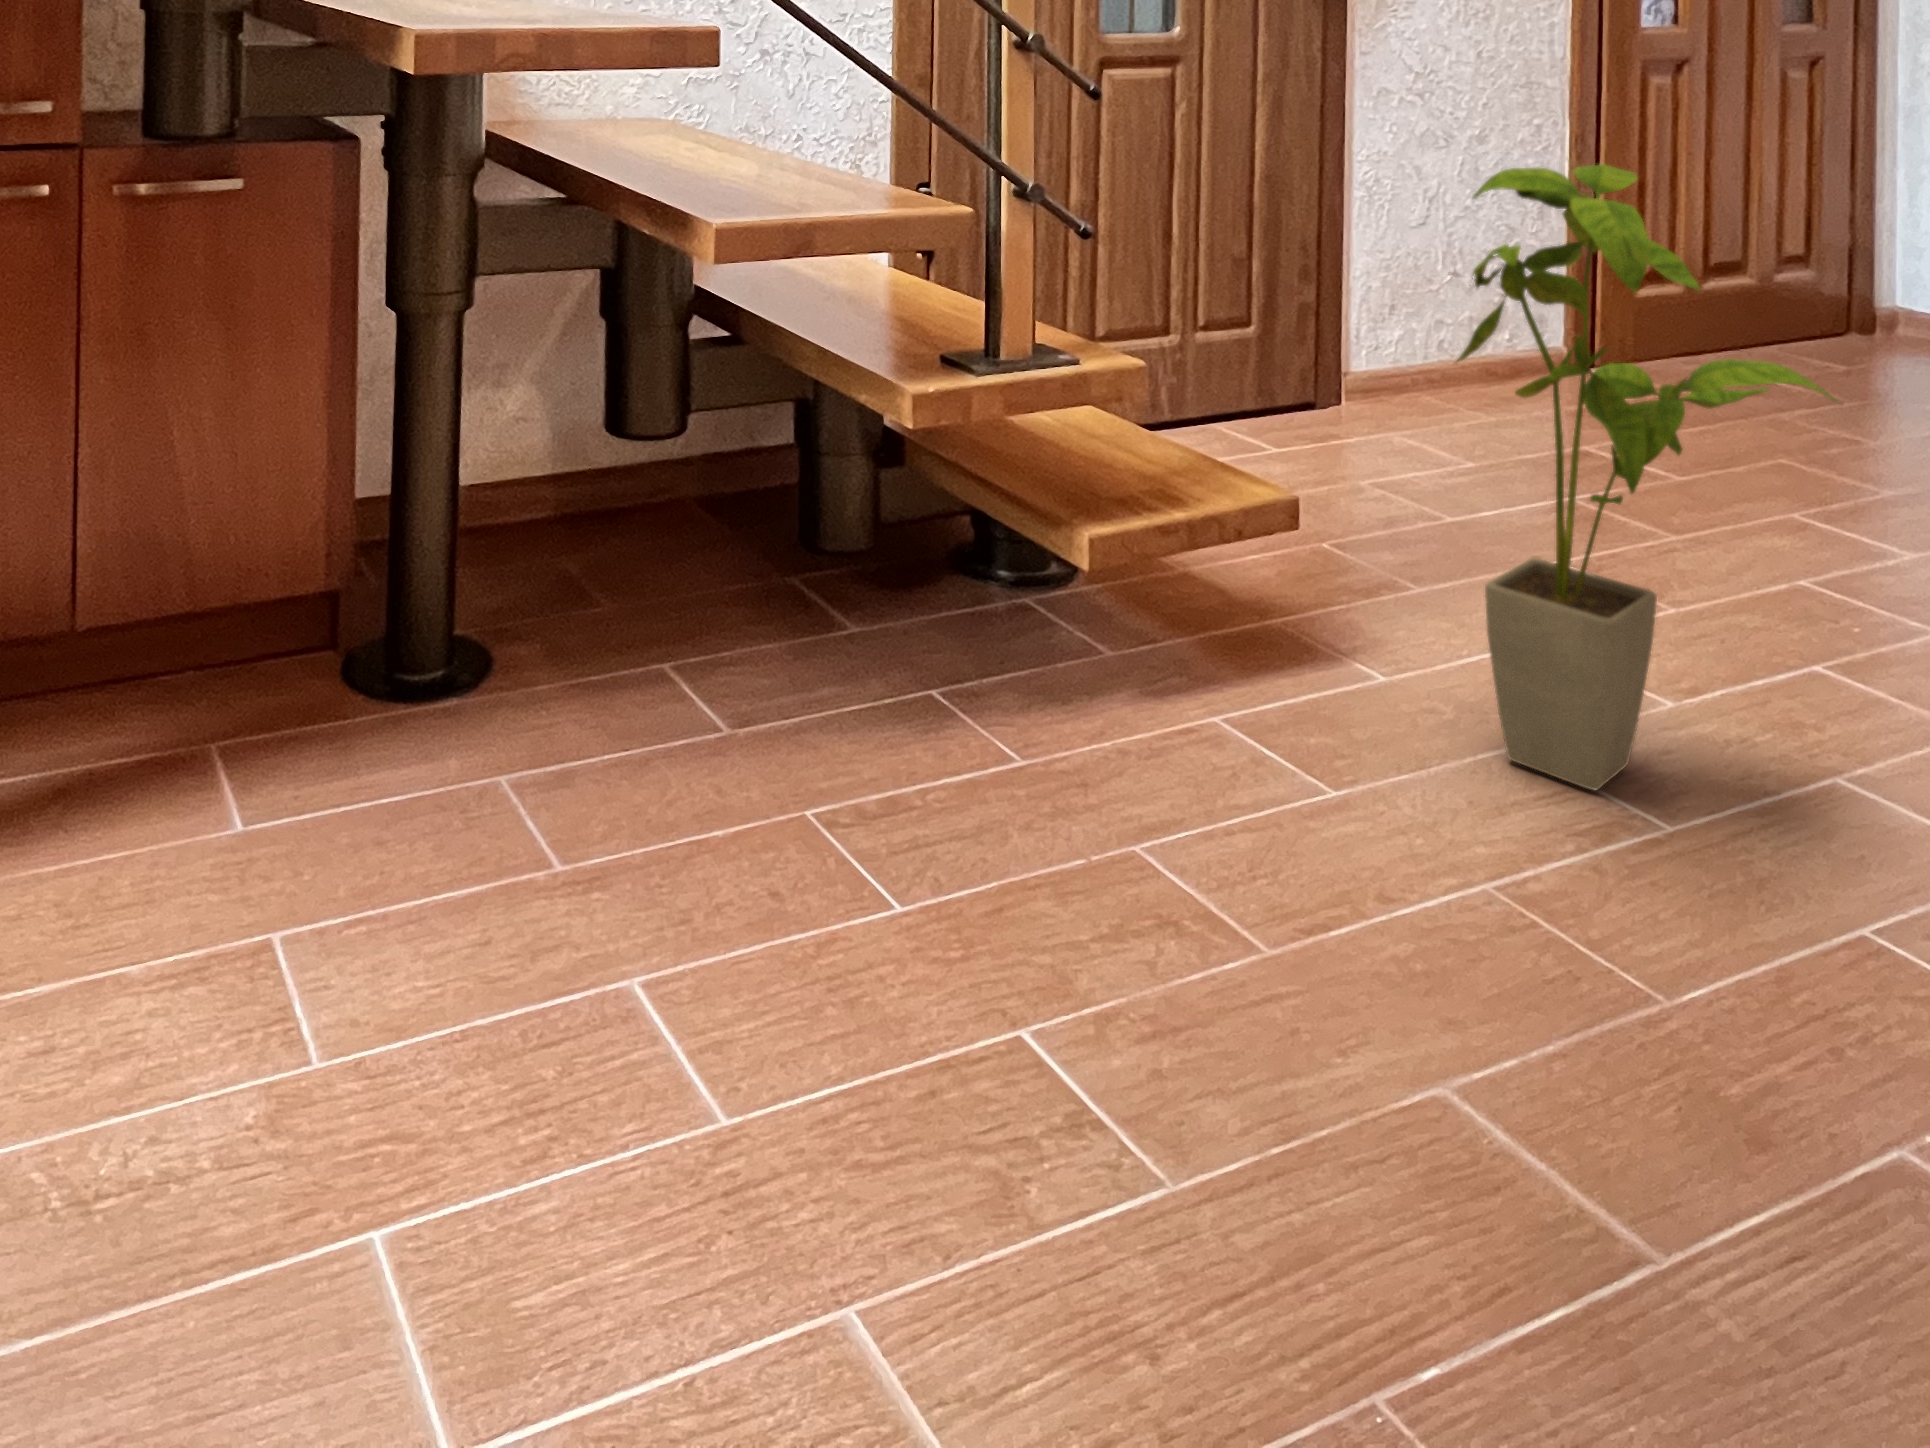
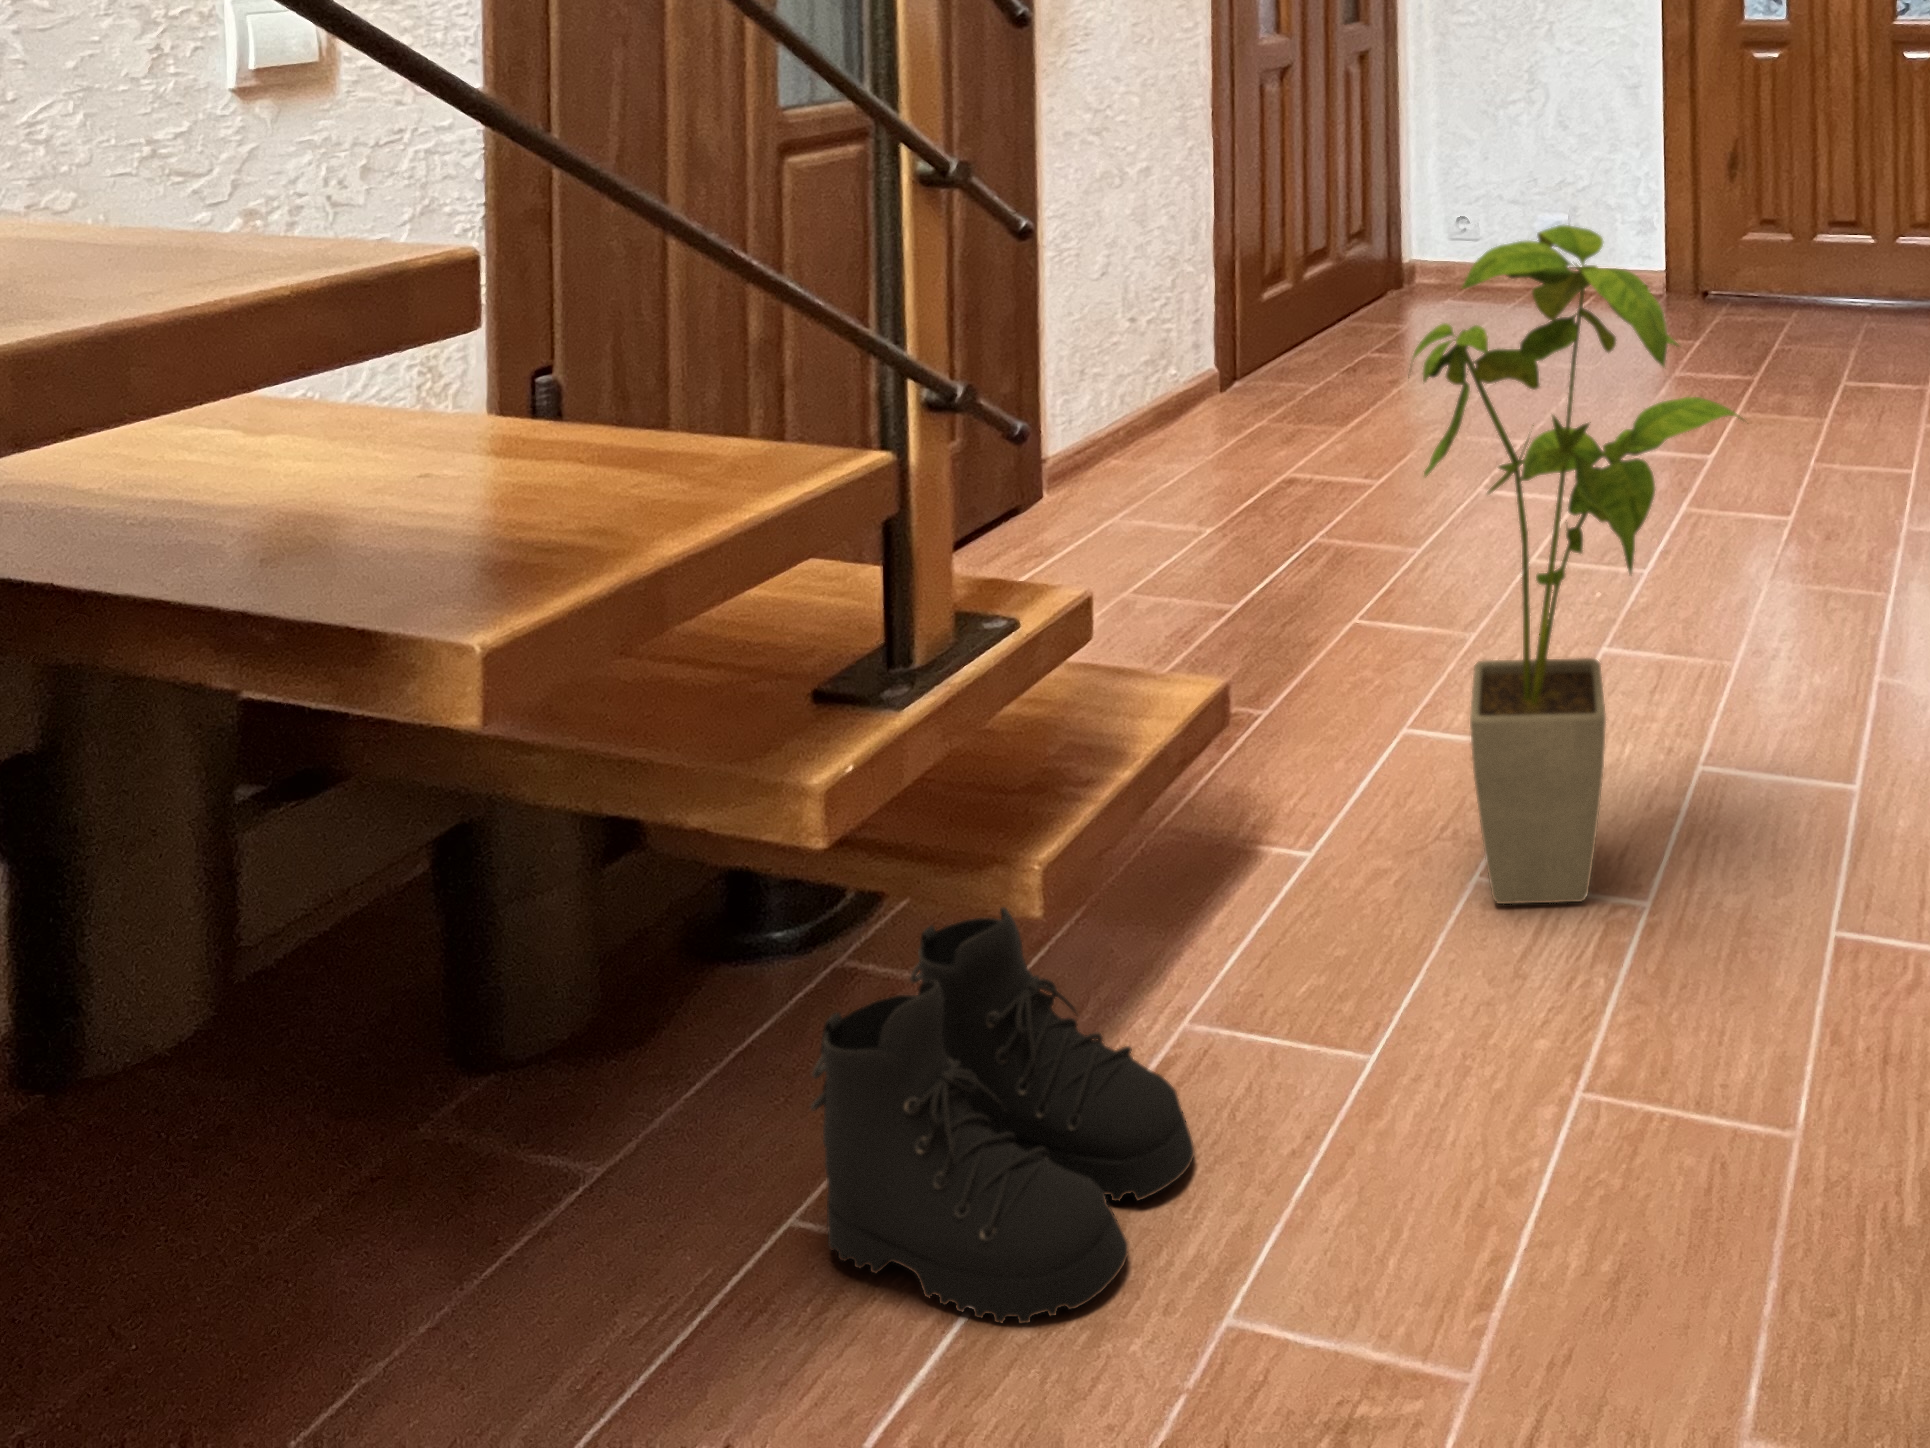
boots: none [928,556,1162,793] -> present [811,907,1194,1324]

